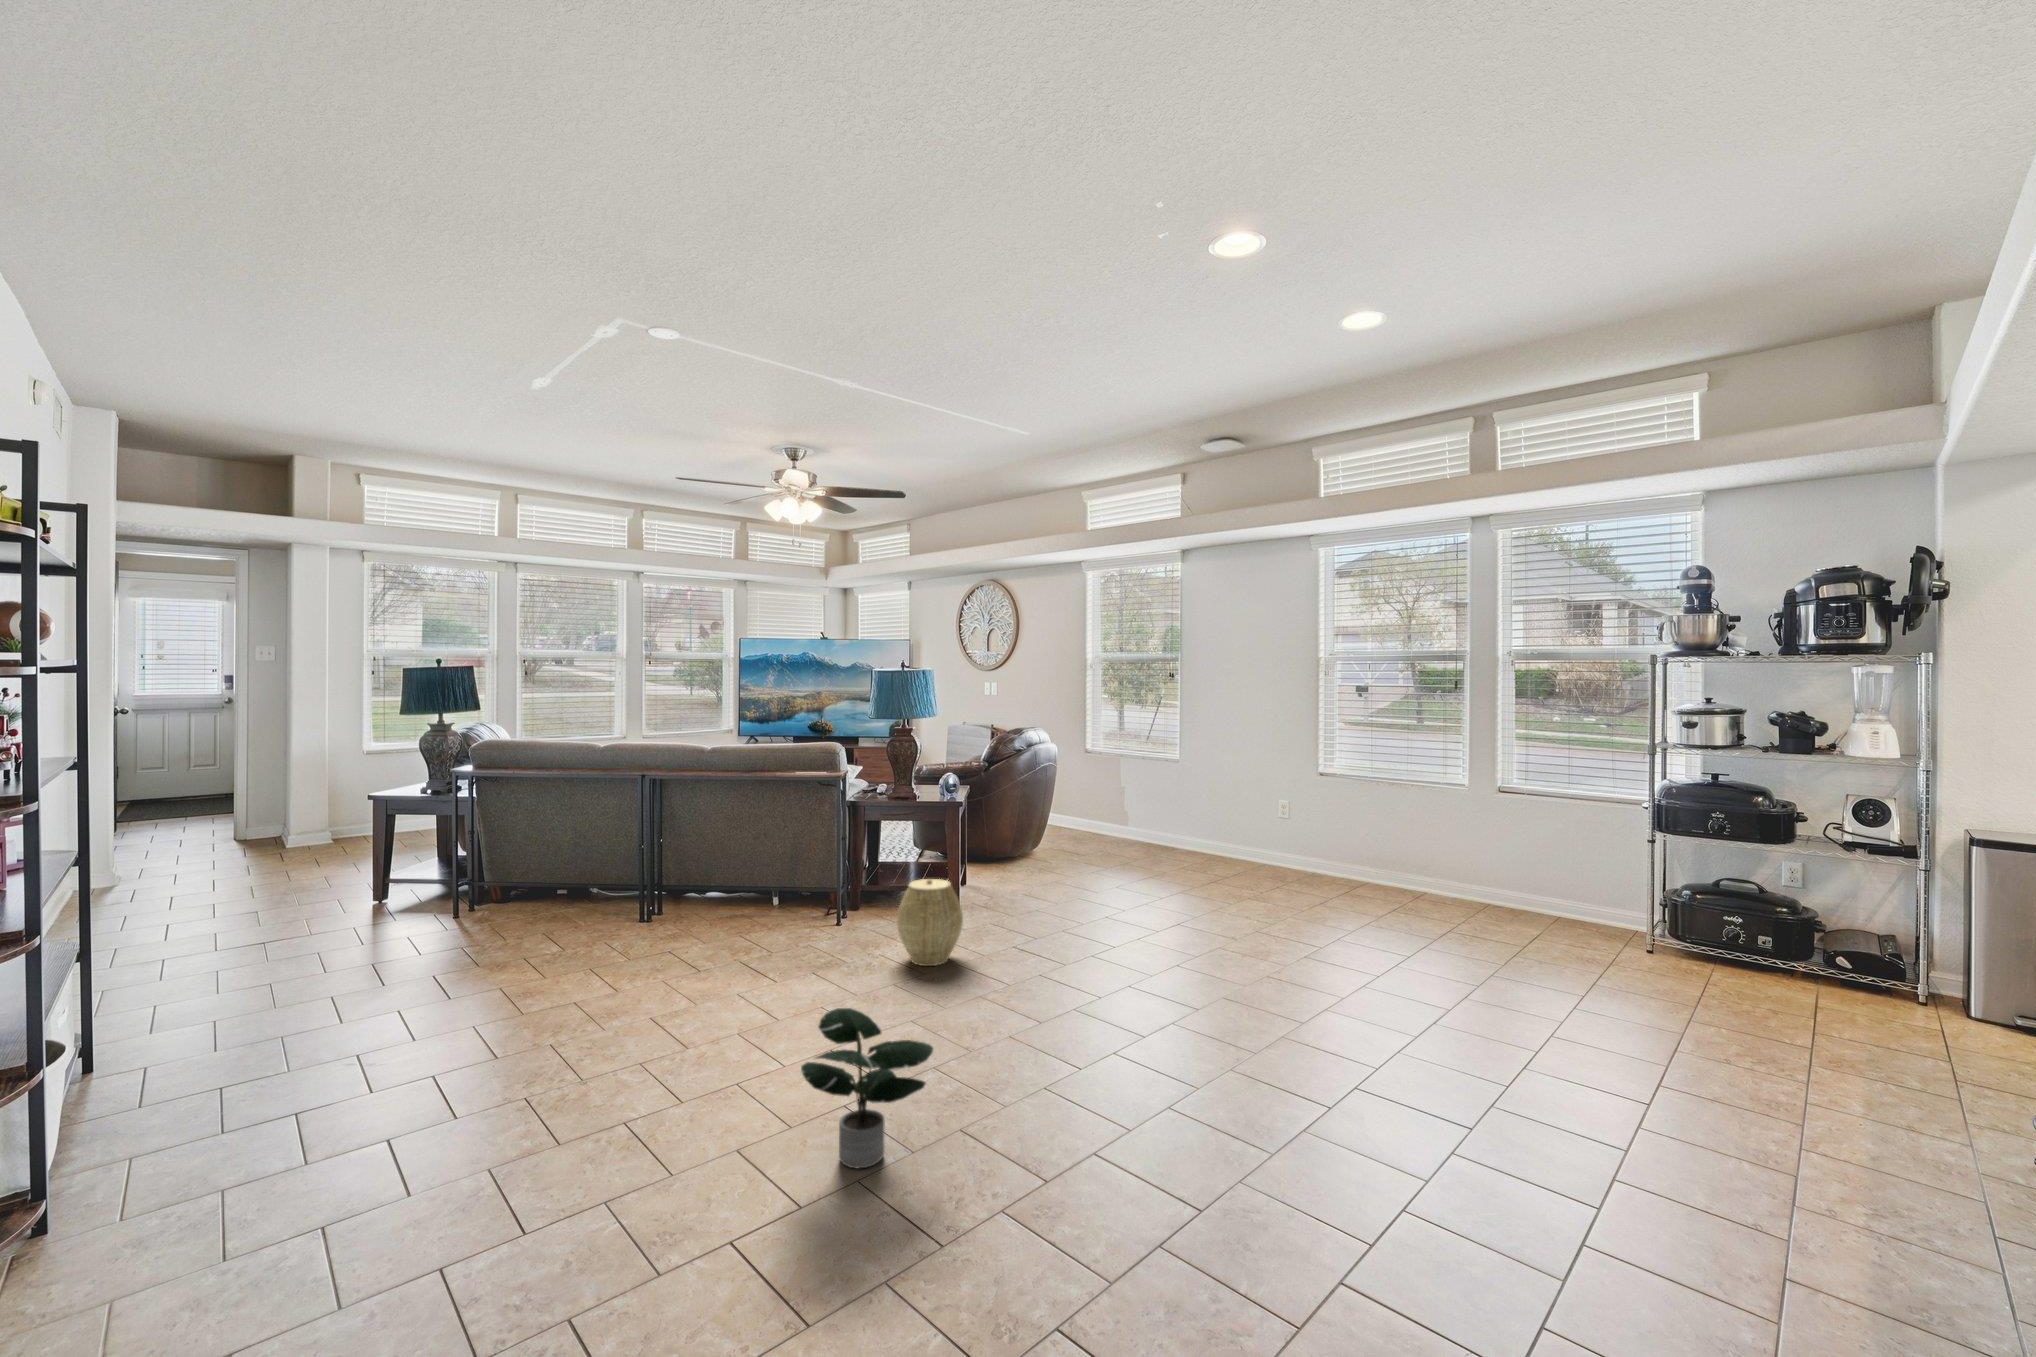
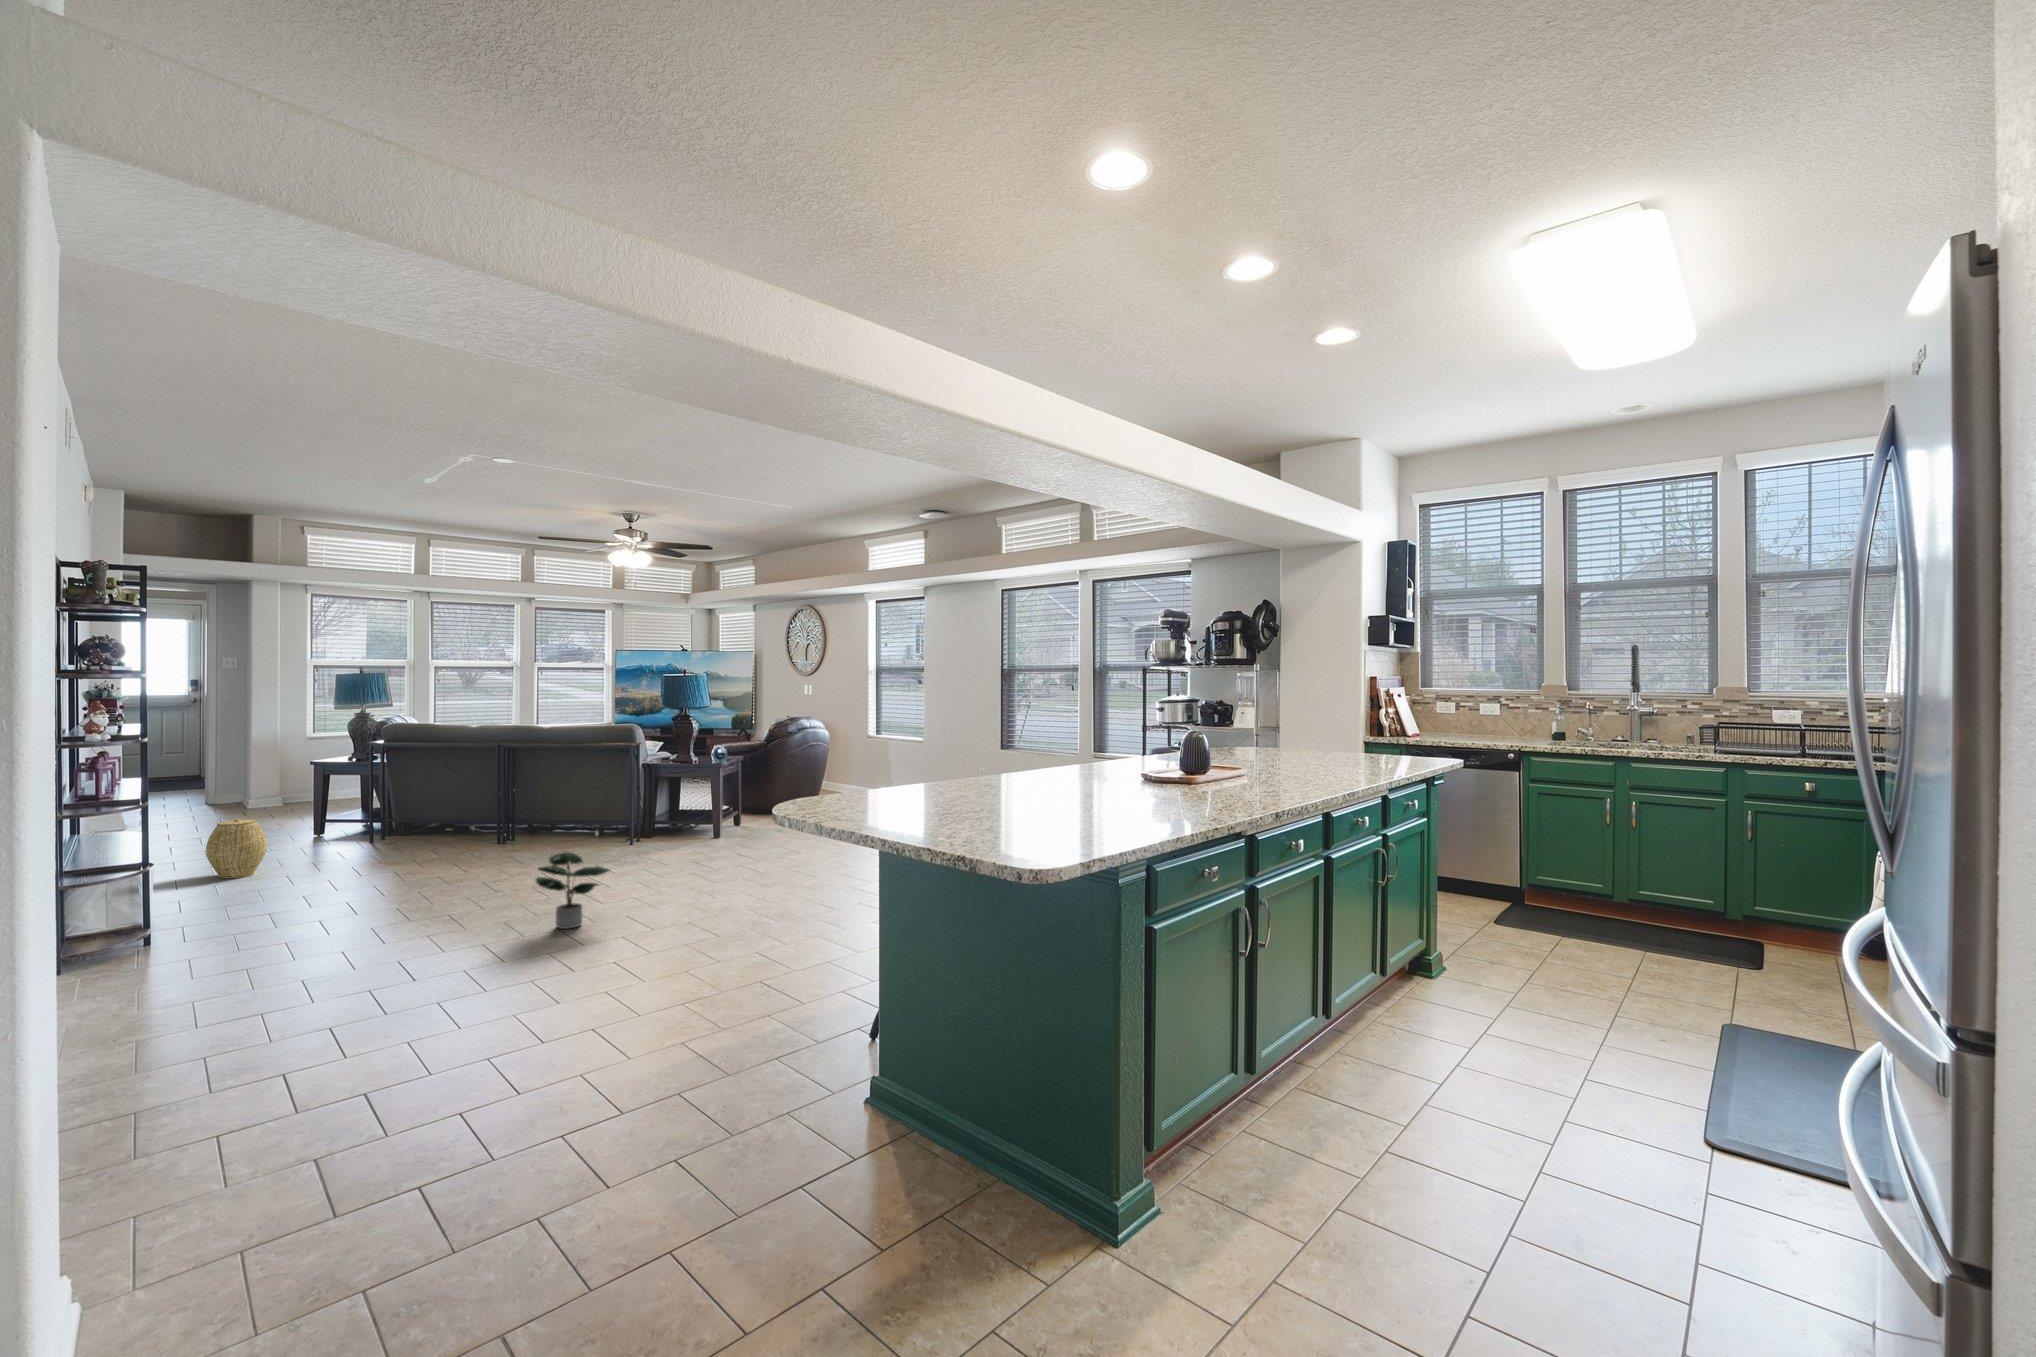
woven basket: present [897,879,963,966] -> present [206,819,267,878]

